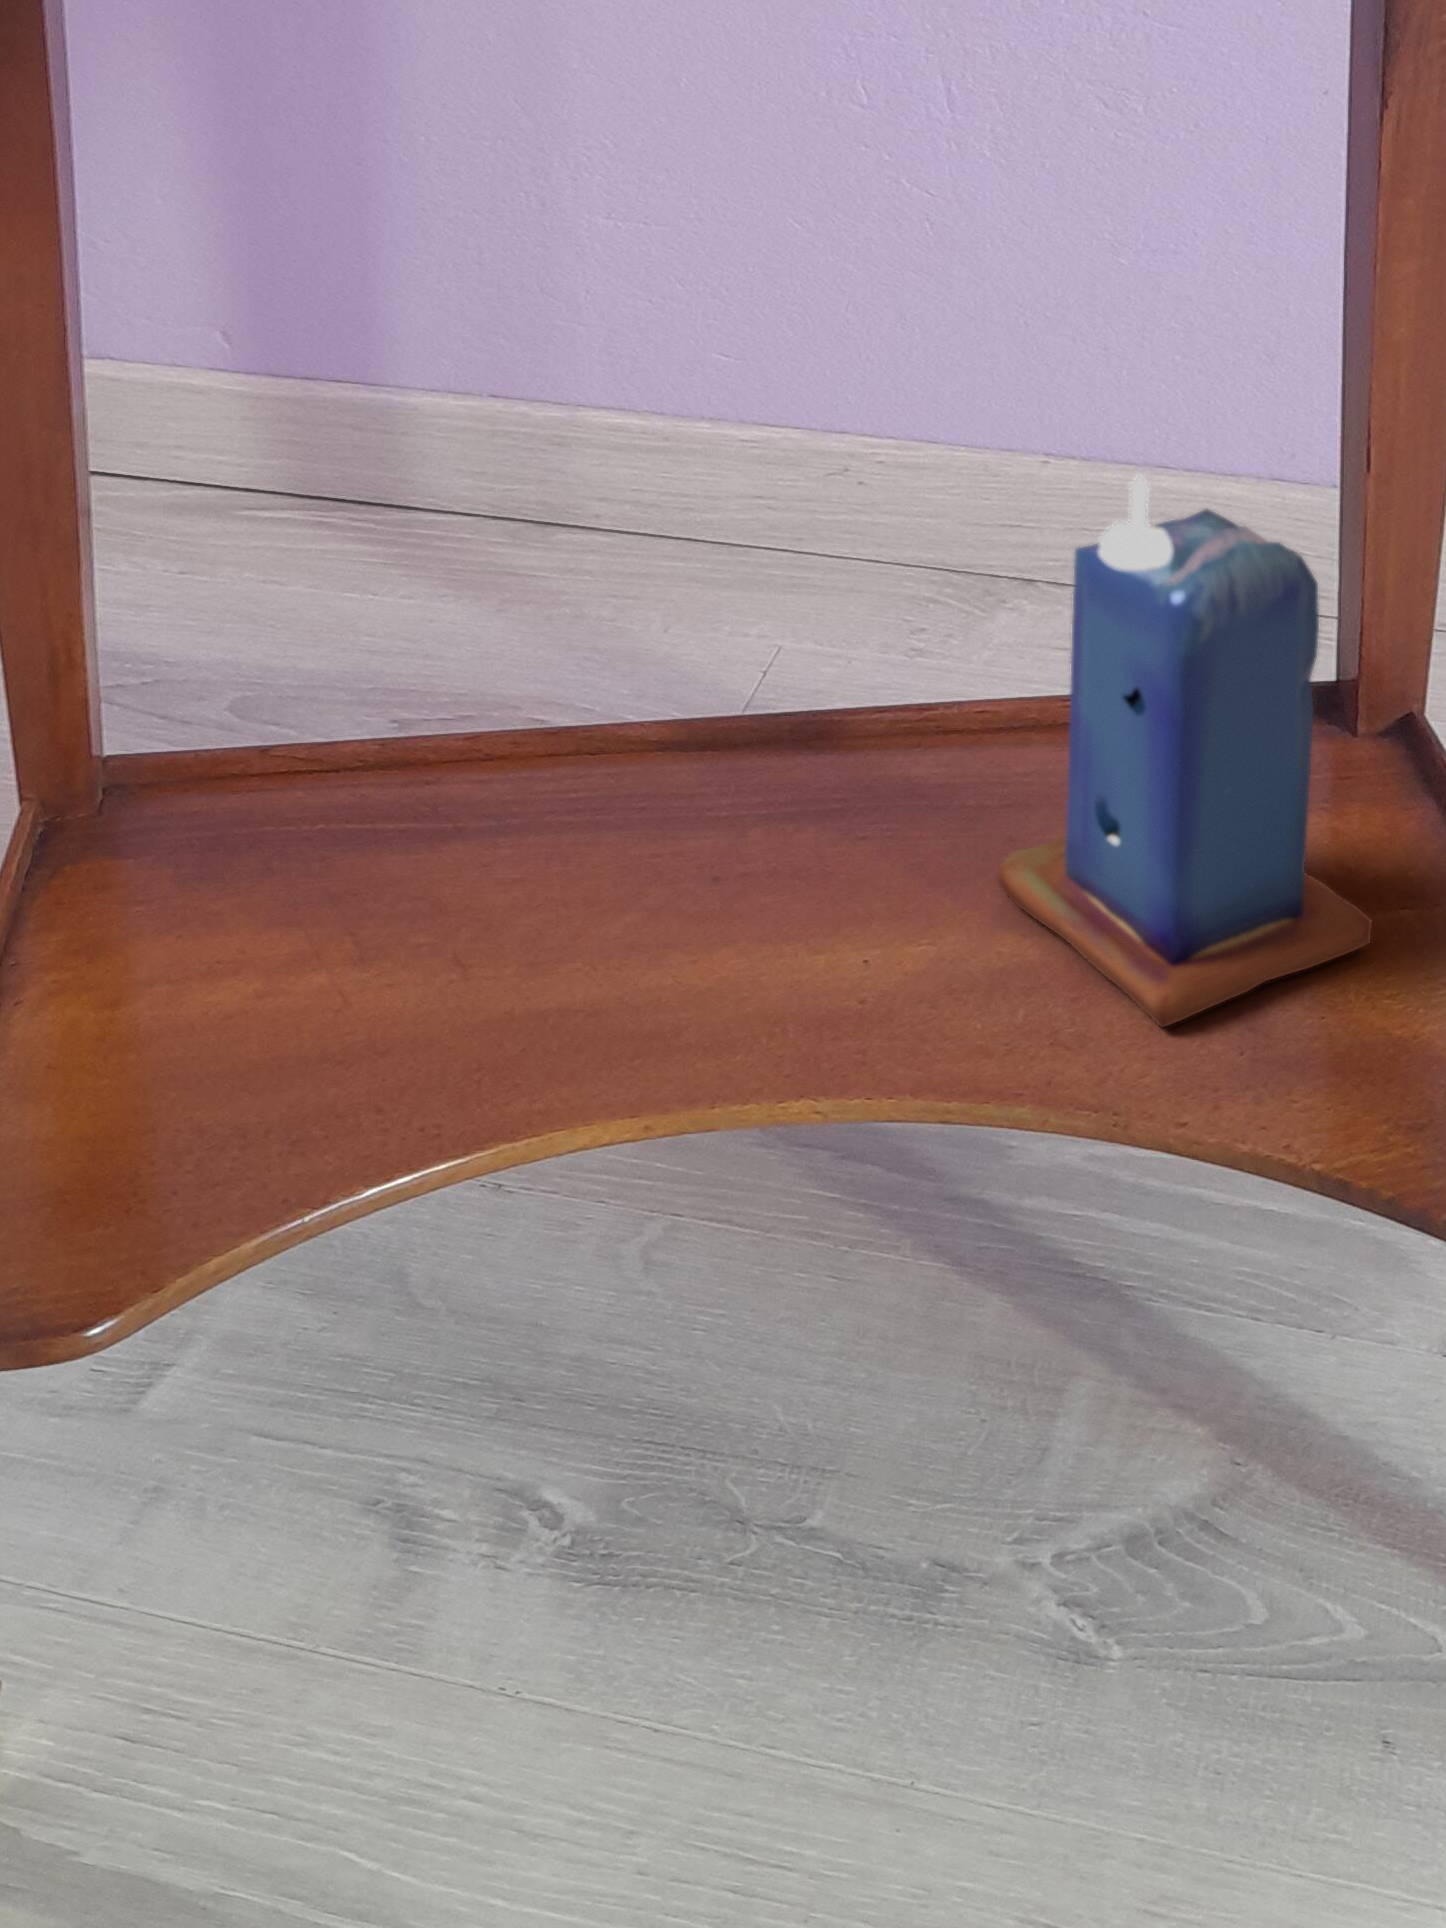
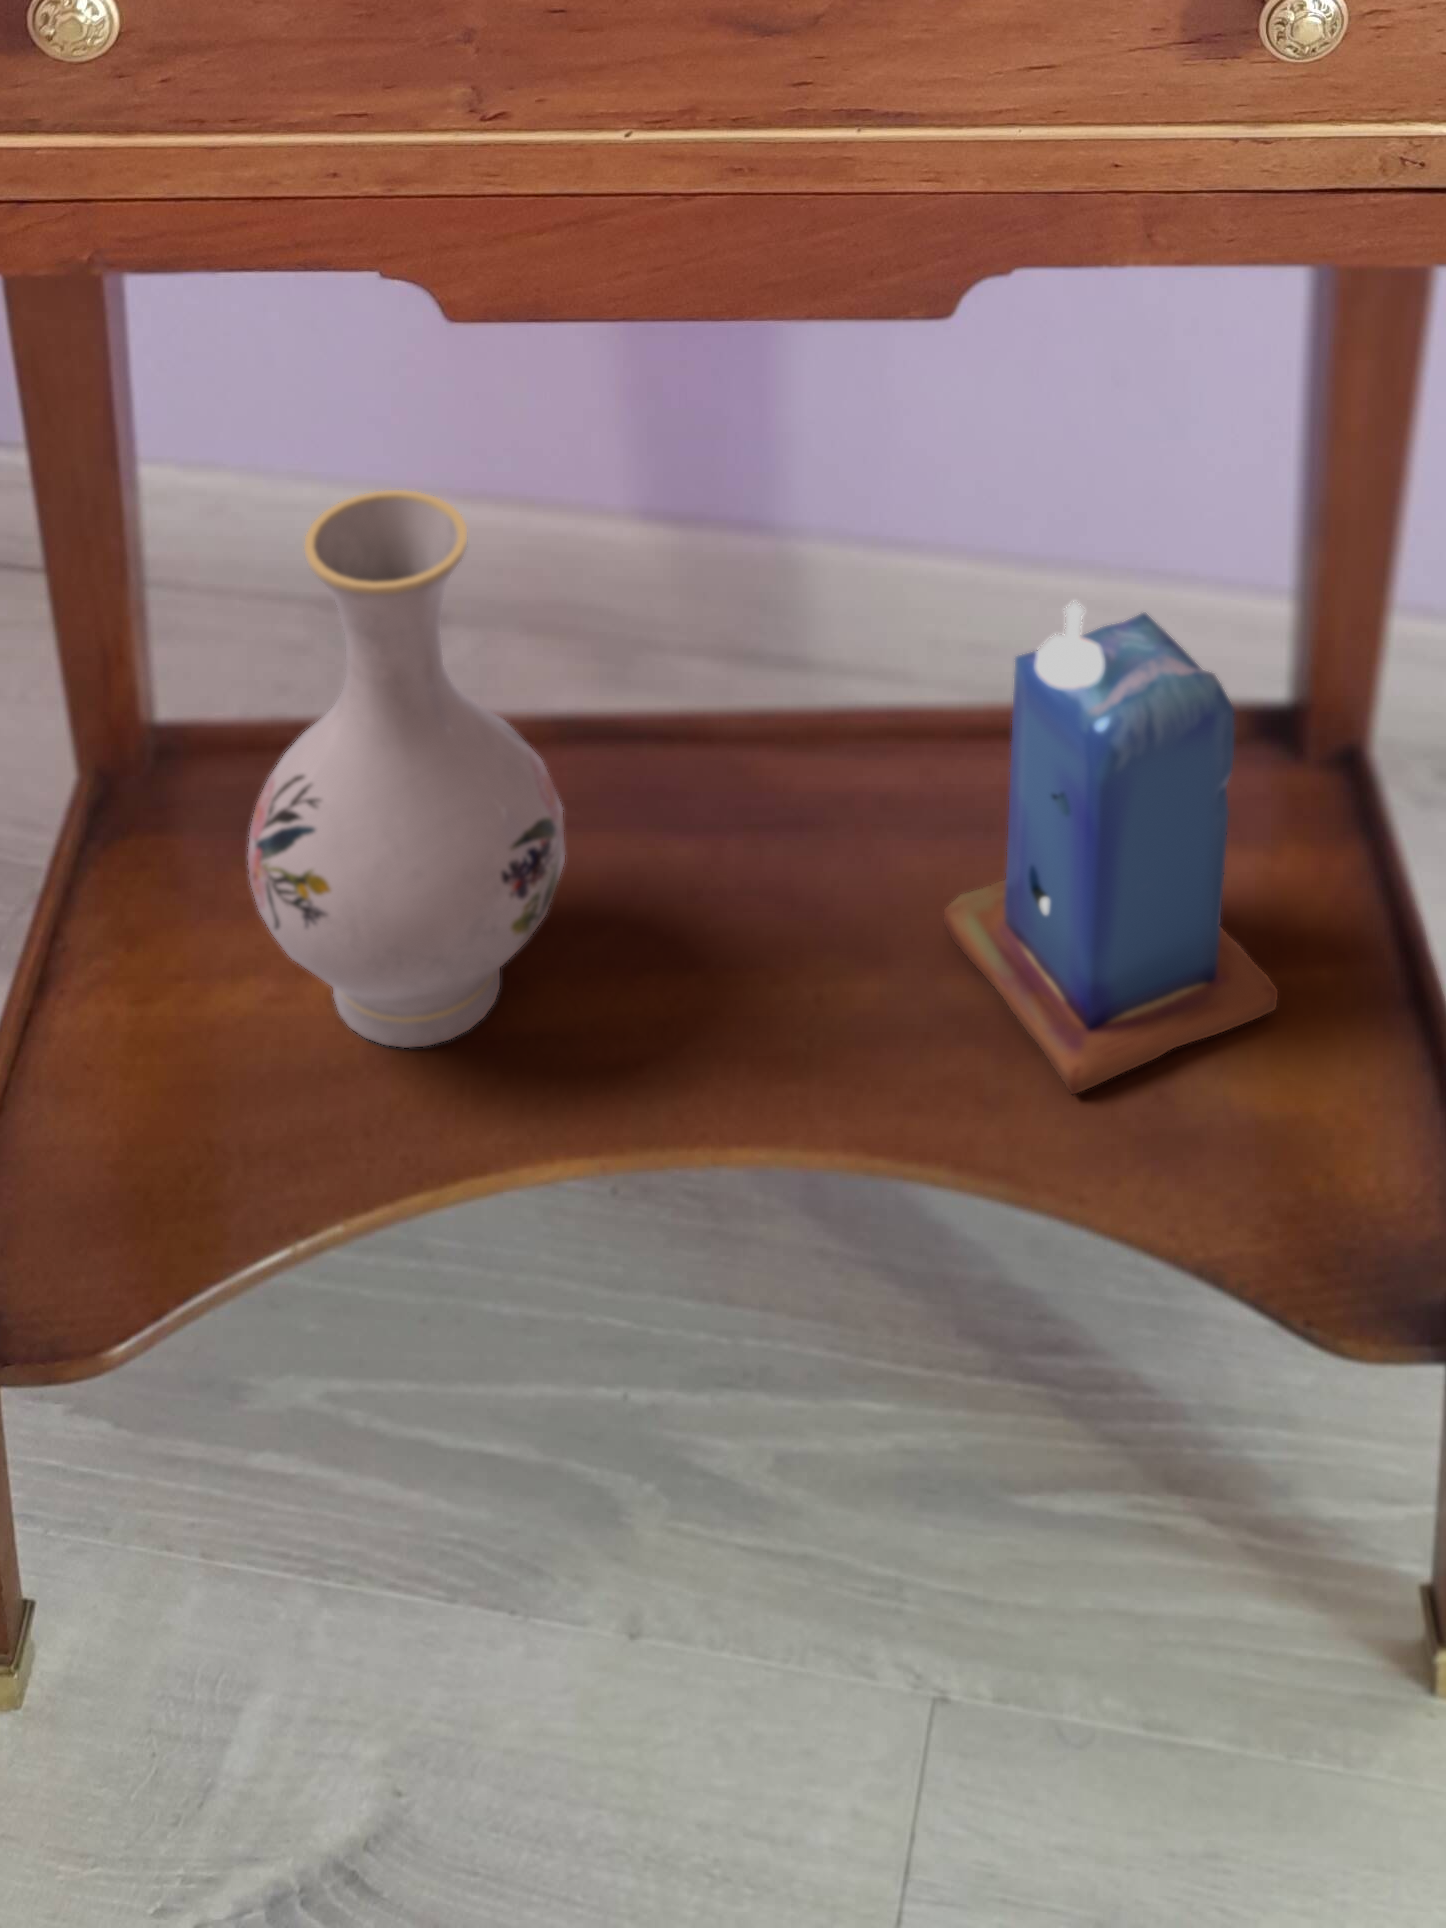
vase: none [236,374,588,1023] -> present [248,490,565,1048]

